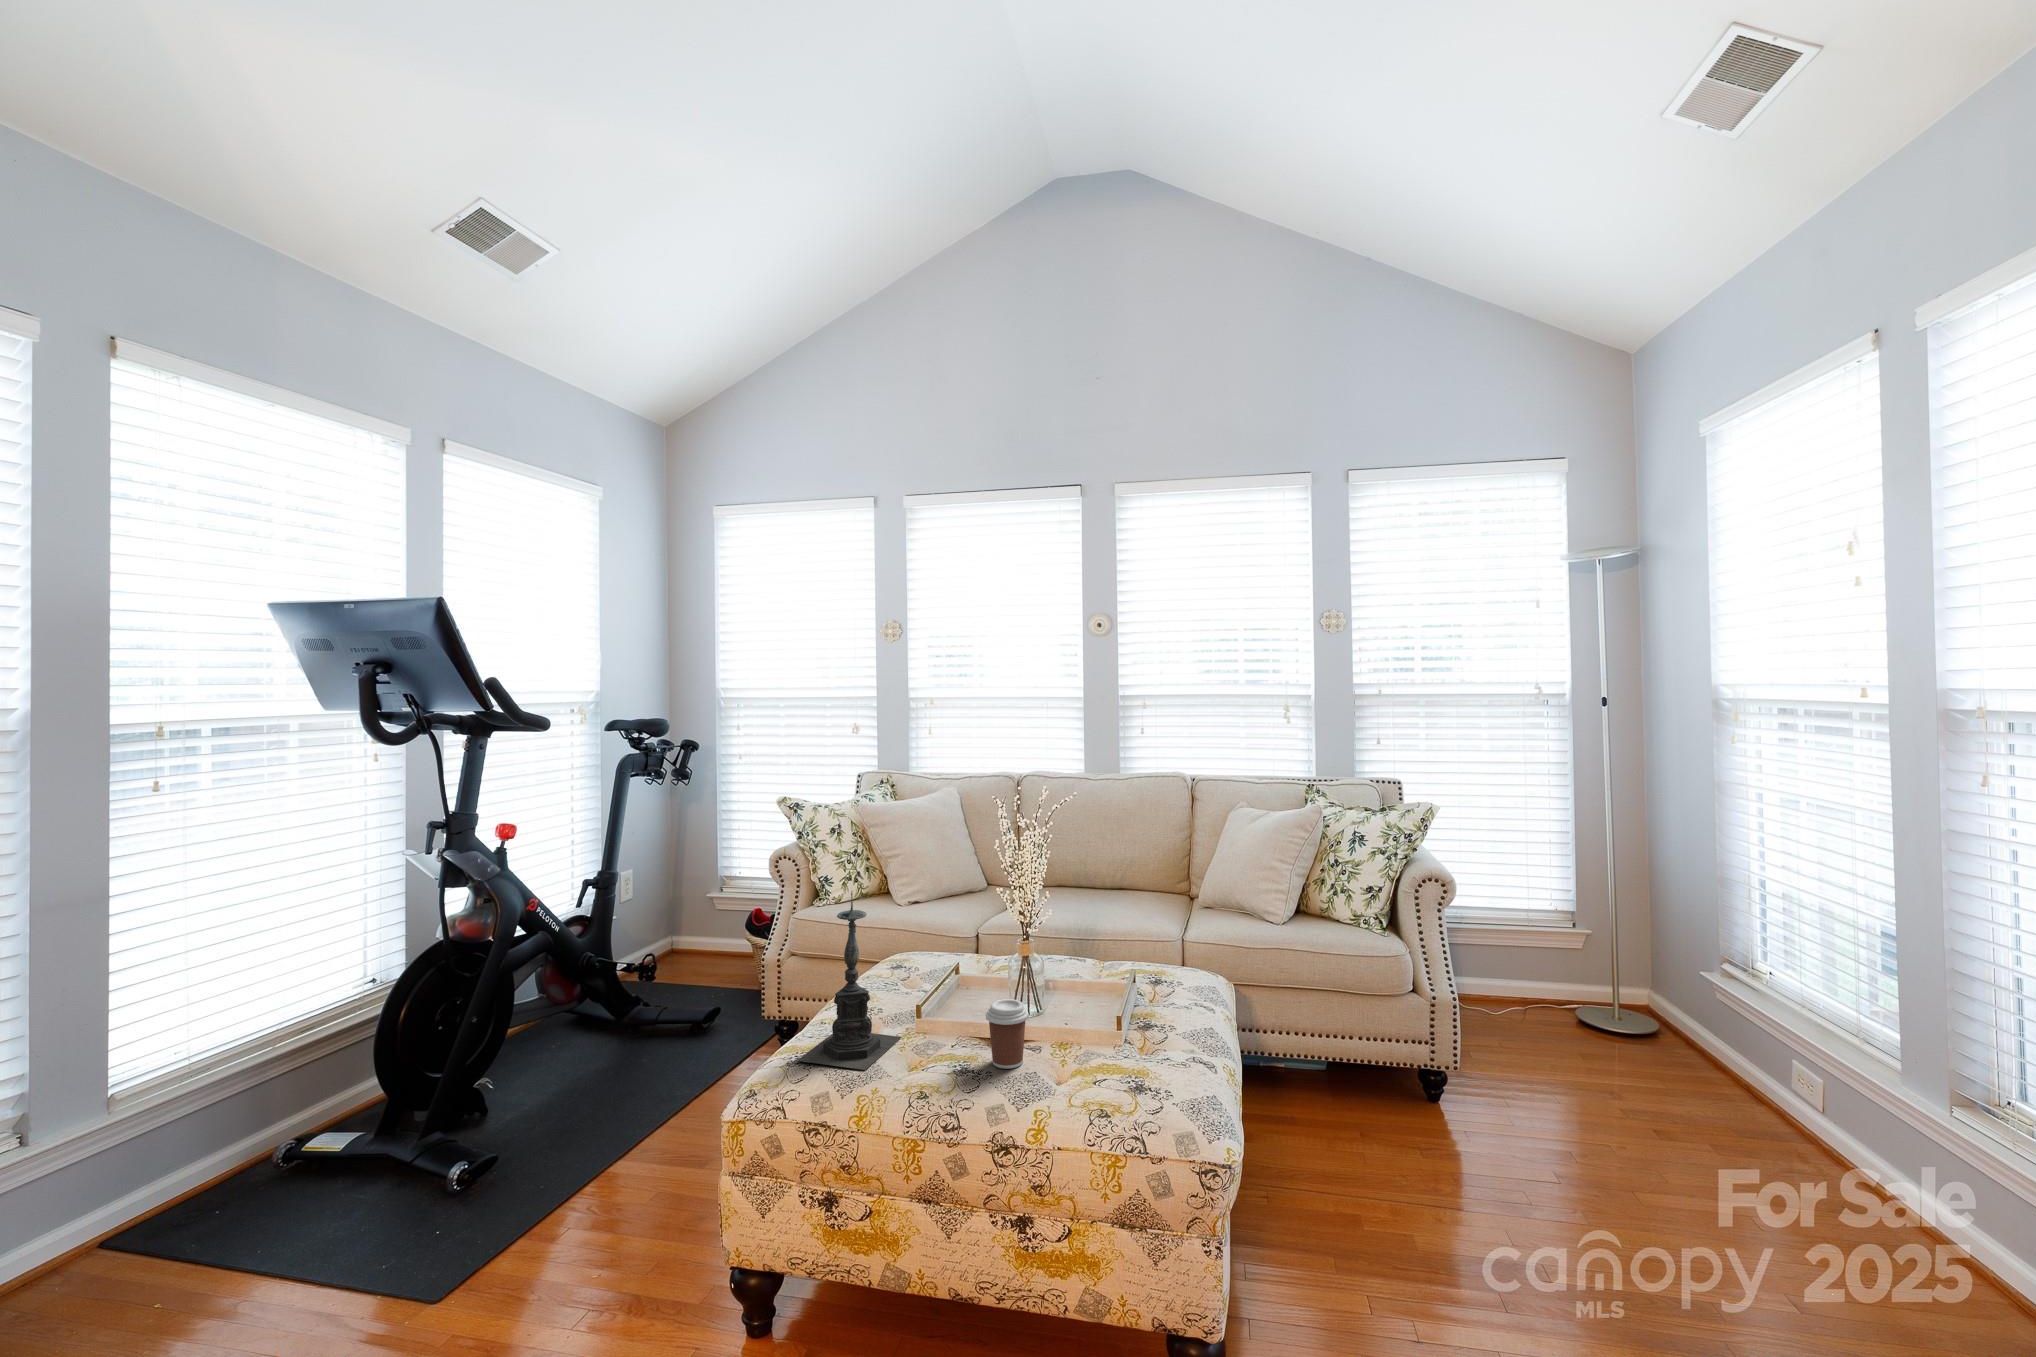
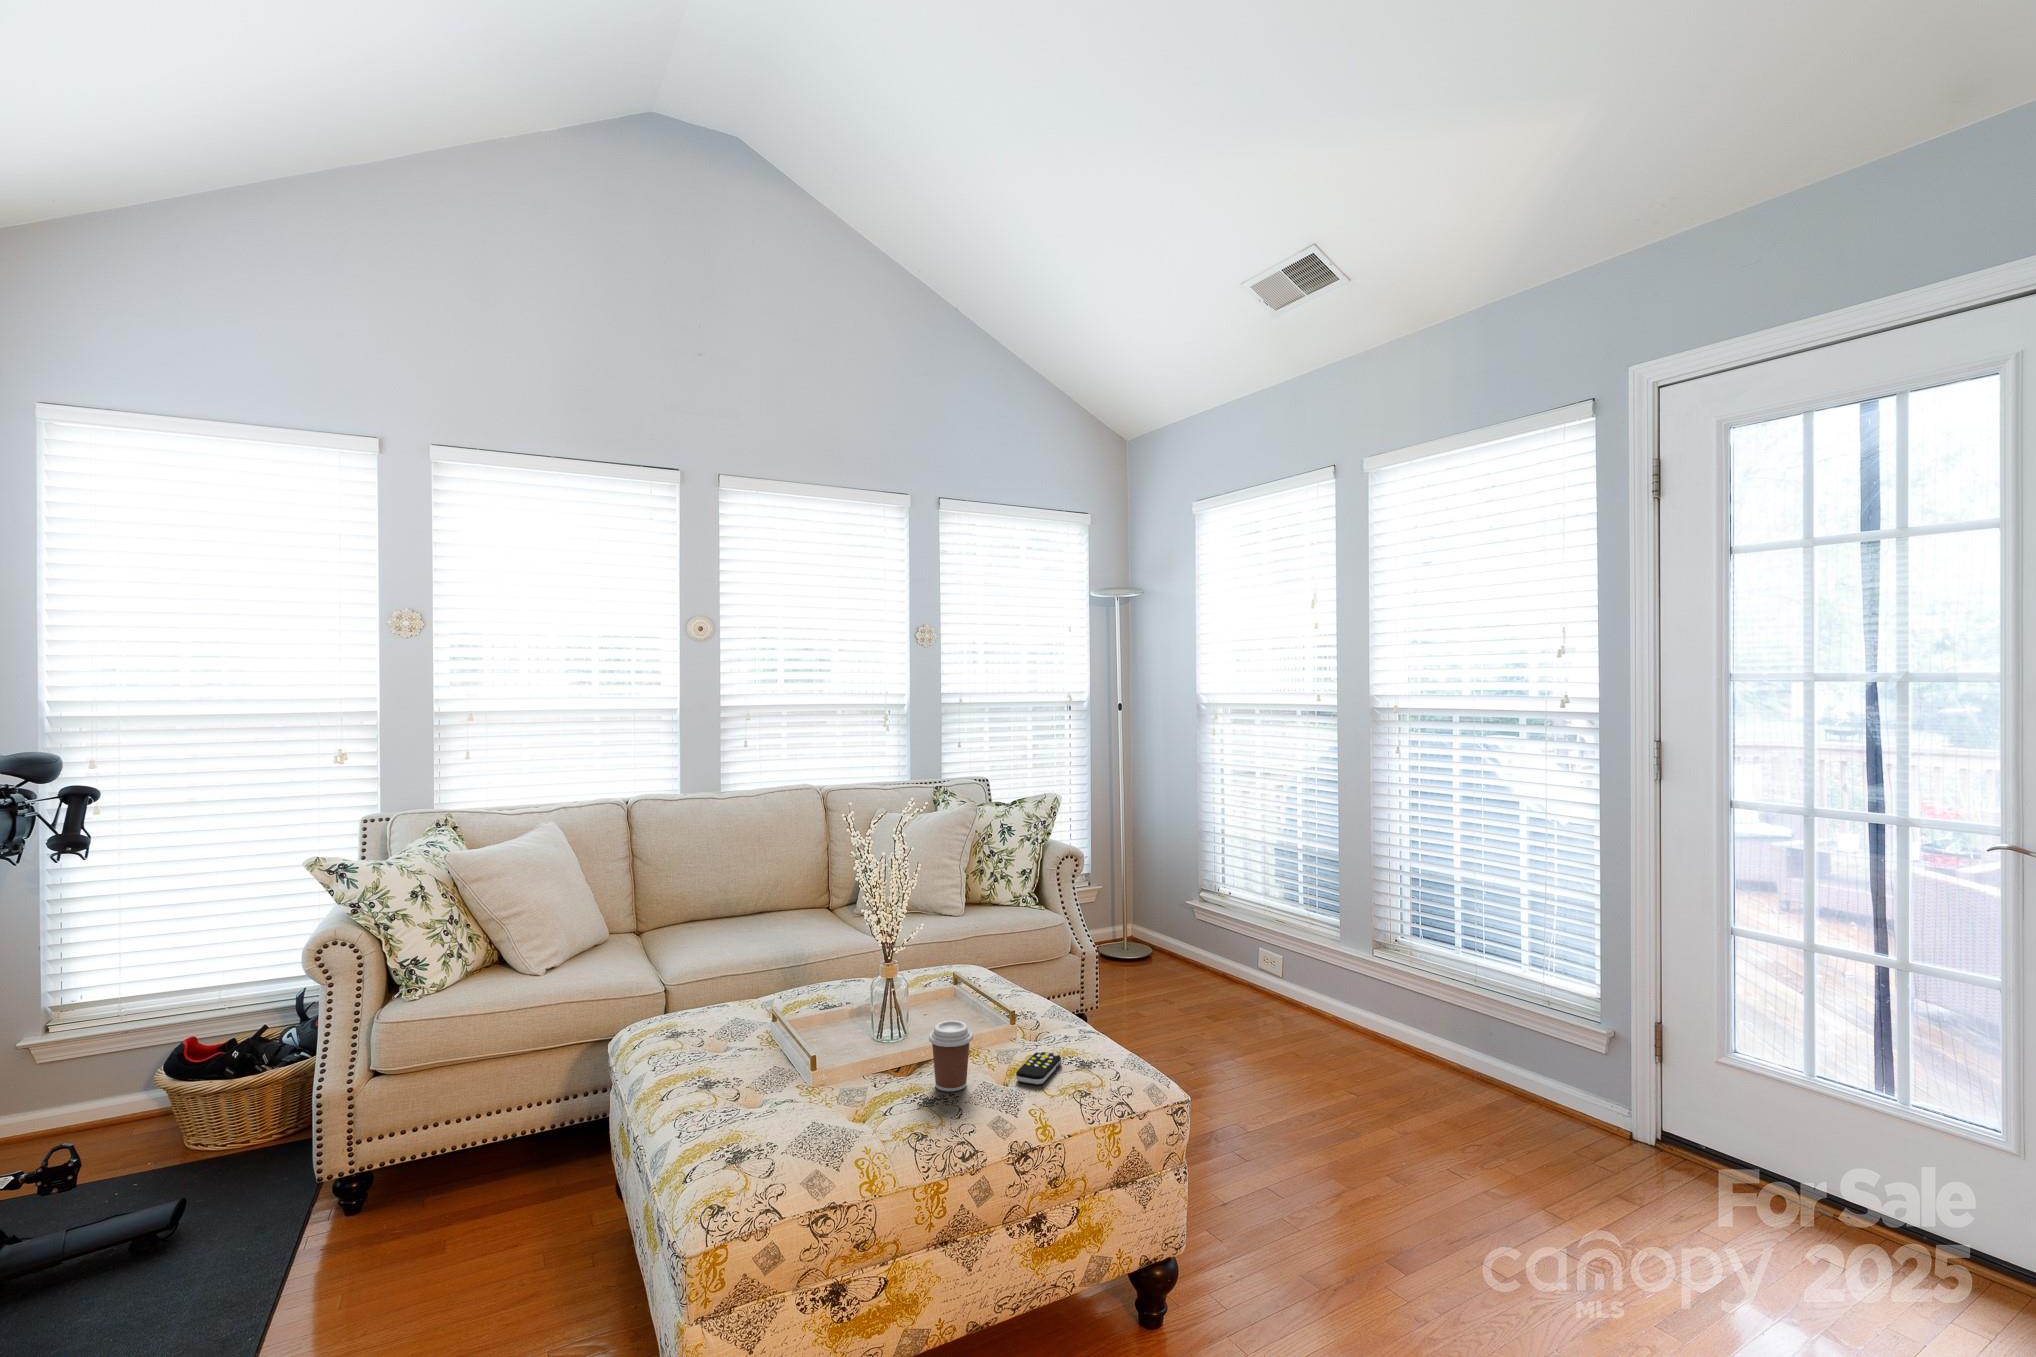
candle holder: present [797,892,902,1070] -> none [723,941,829,1158]
remote control: none [1059,1058,1124,1088] -> present [1016,1051,1061,1084]

